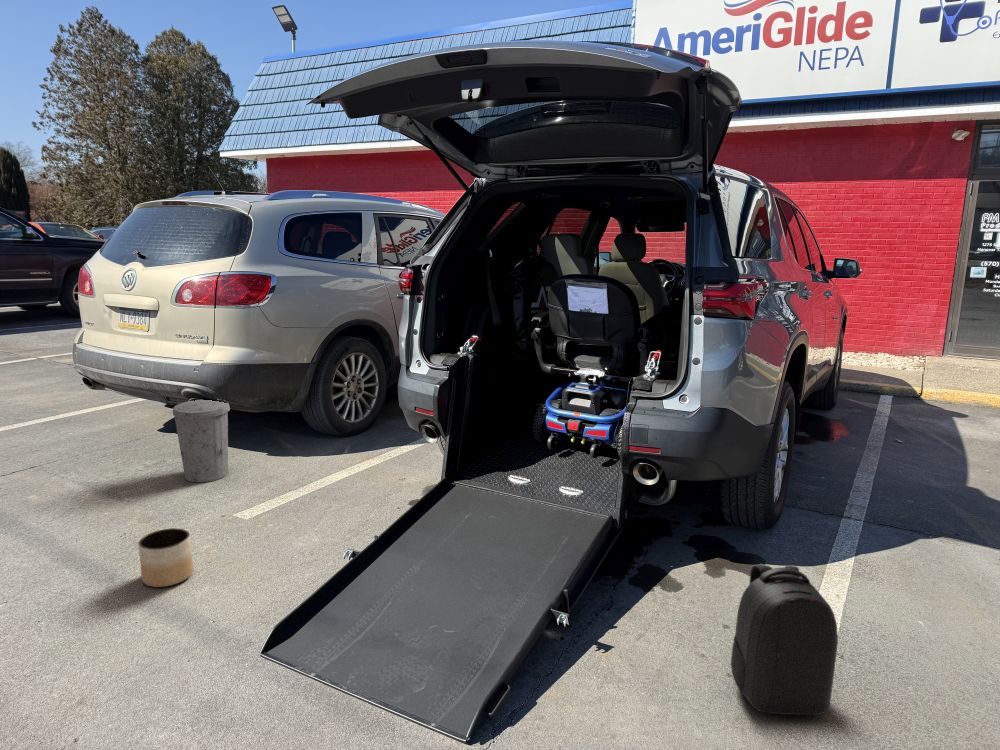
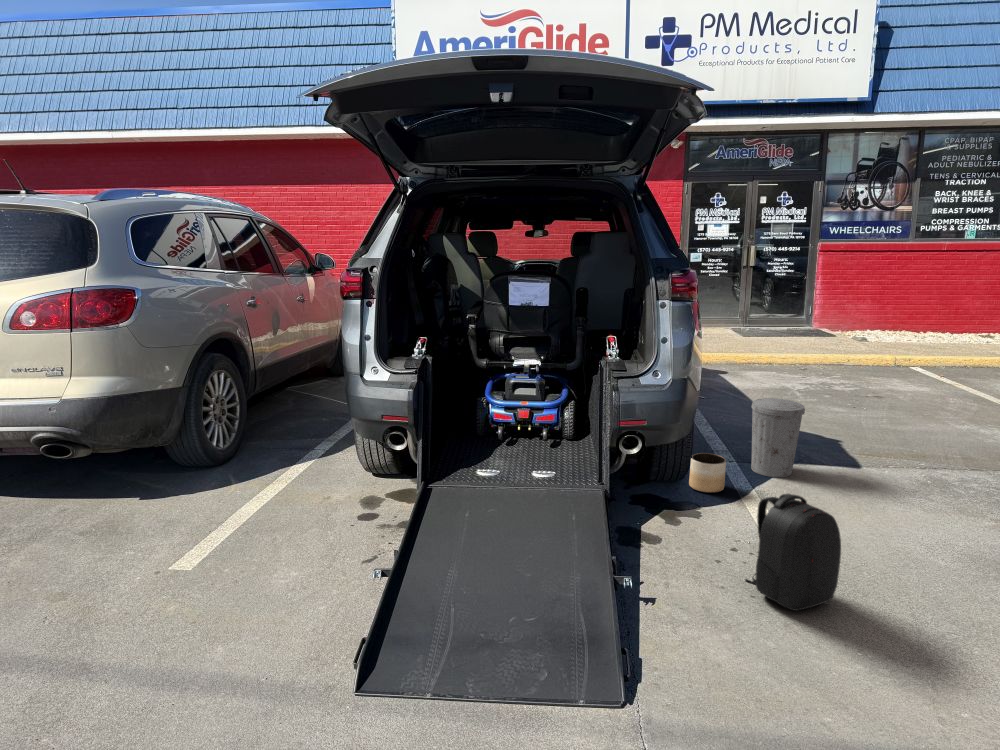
trash can: present [173,400,230,482] -> present [751,398,805,477]
planter: present [138,528,193,587] -> present [689,453,726,493]

